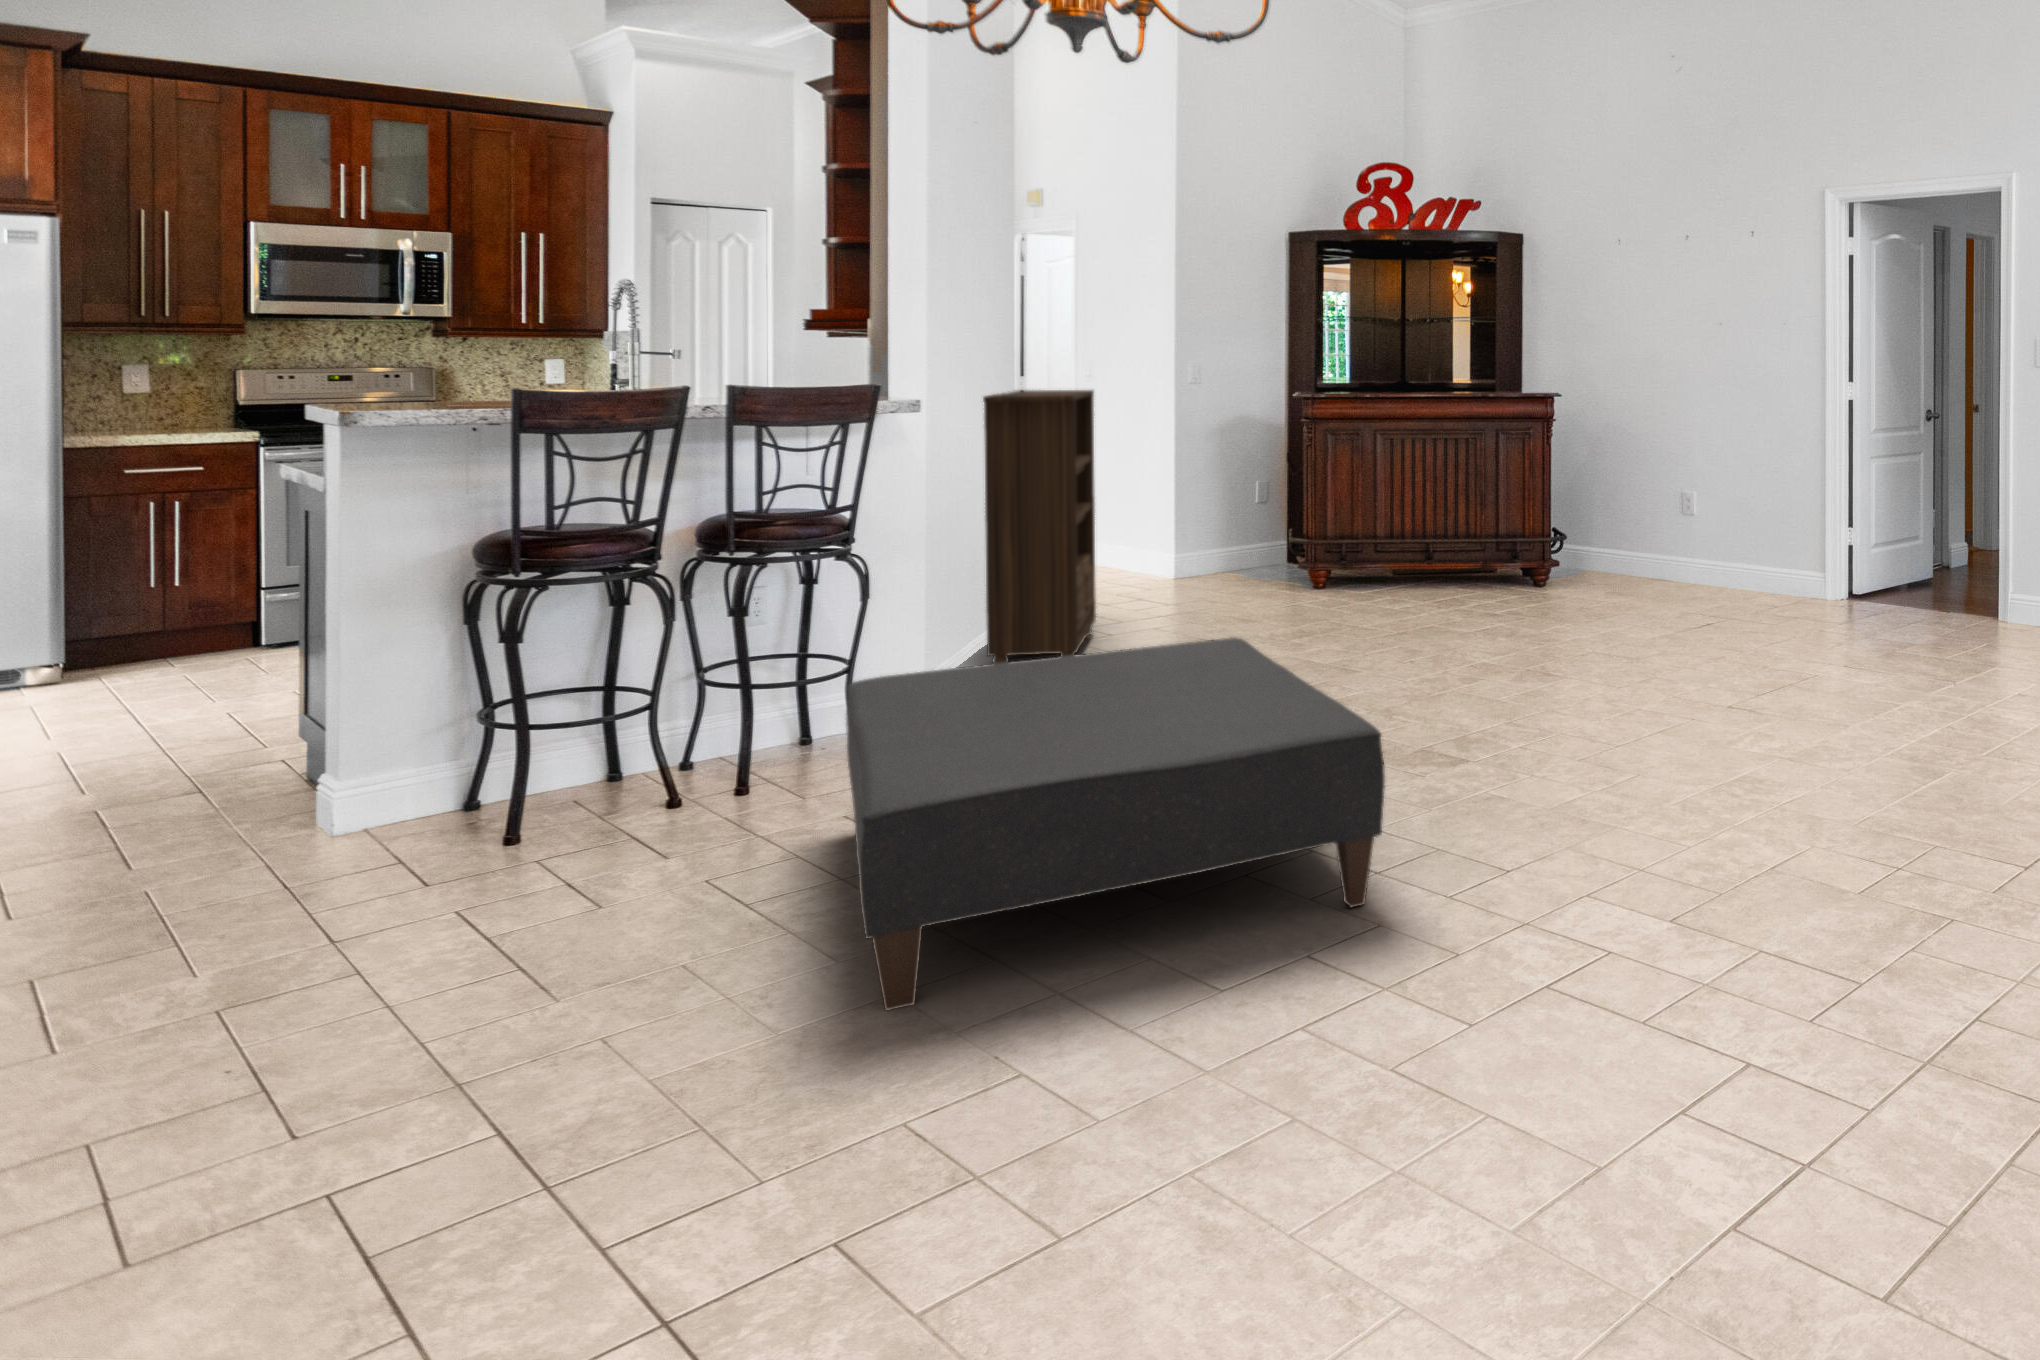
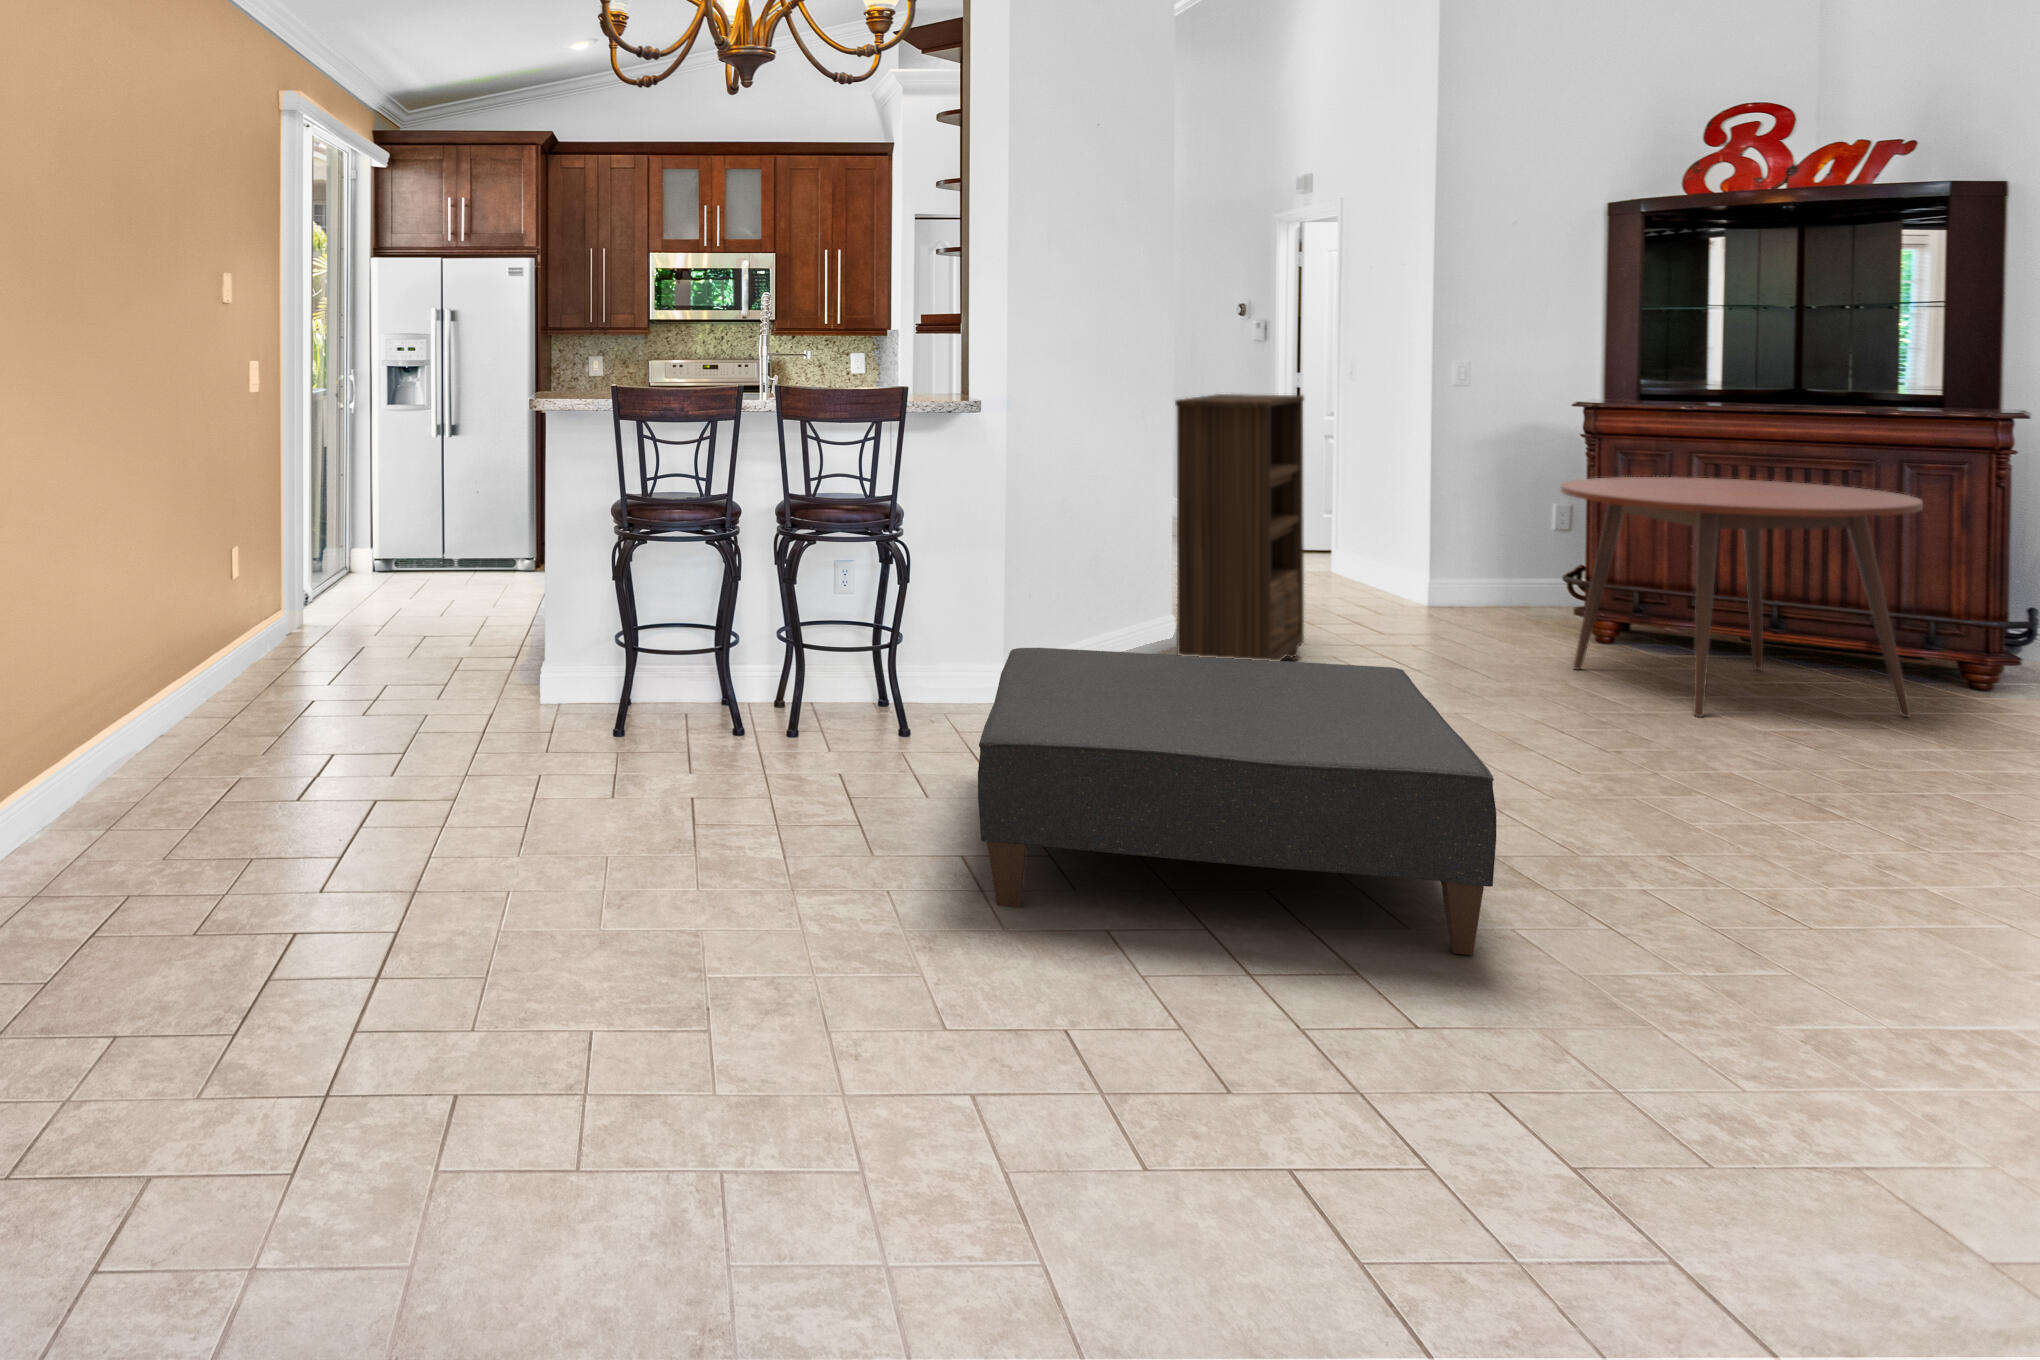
dining table: none [1294,447,1519,636] -> present [1560,477,1923,717]

